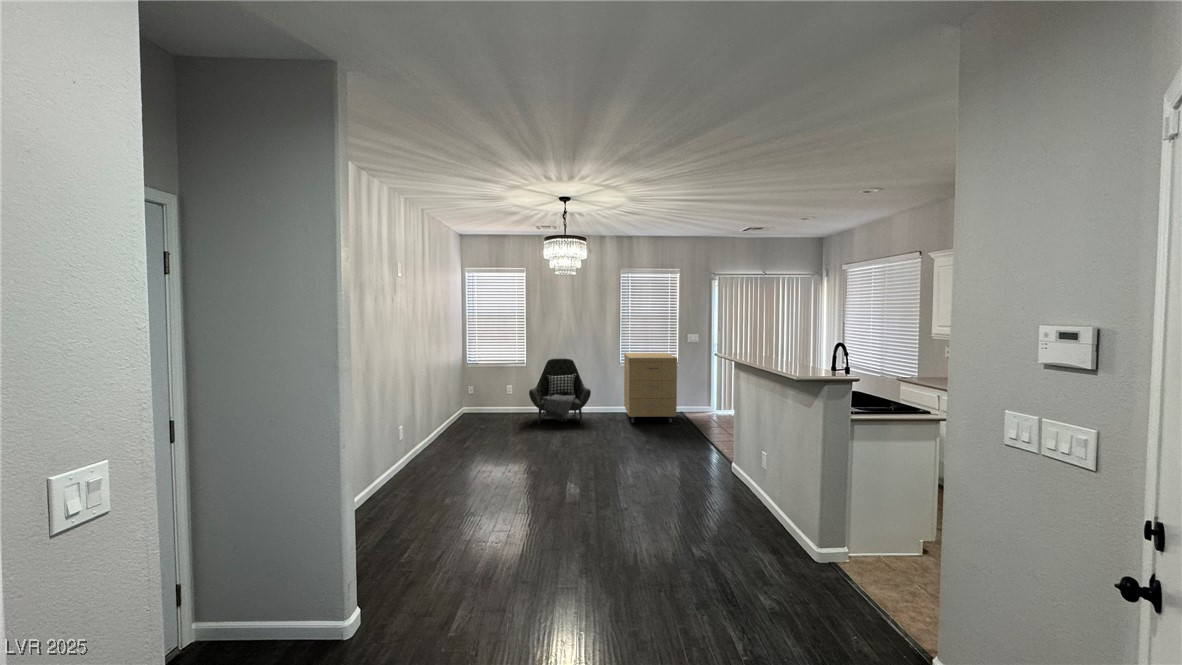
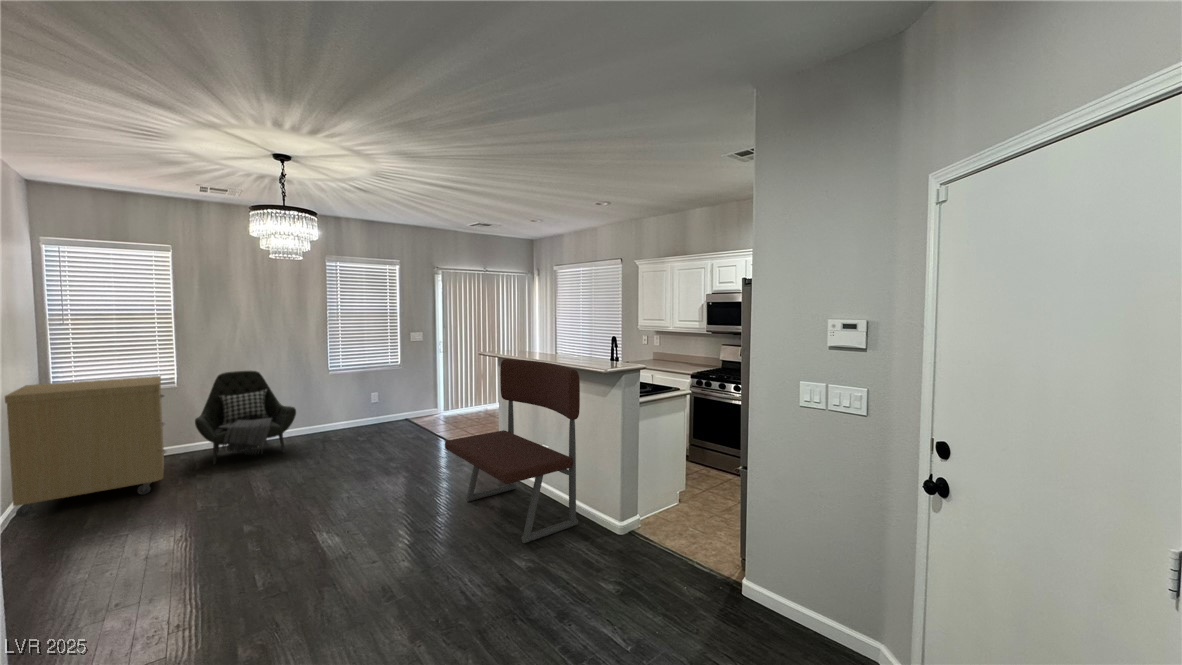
storage cabinet: present [624,353,677,423] -> present [5,376,167,517]
bench: none [669,361,781,539] -> present [445,359,580,543]

